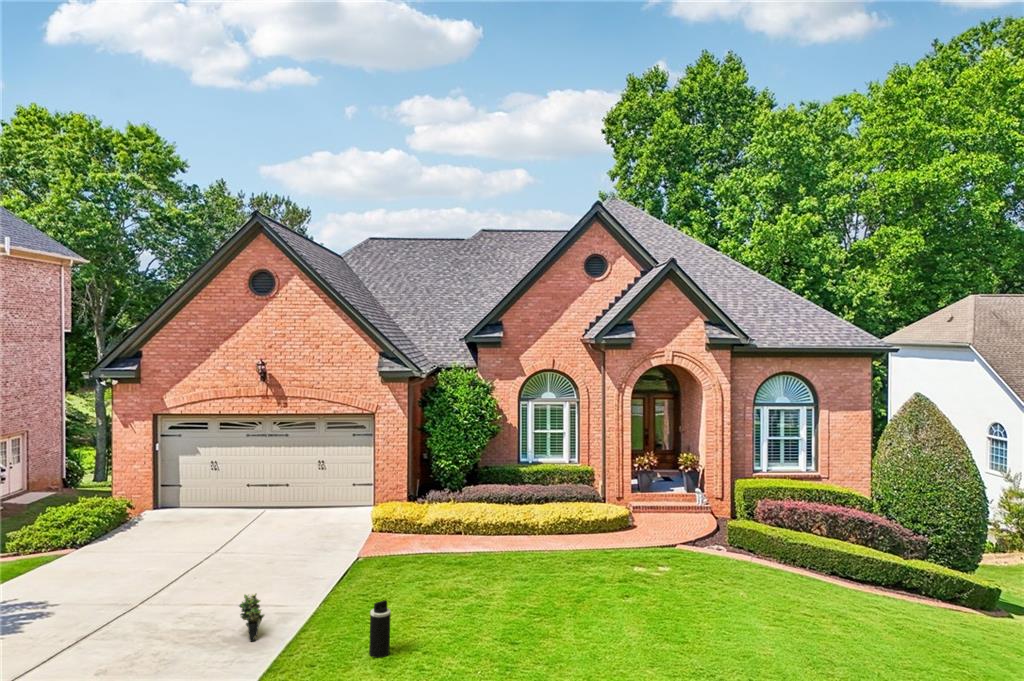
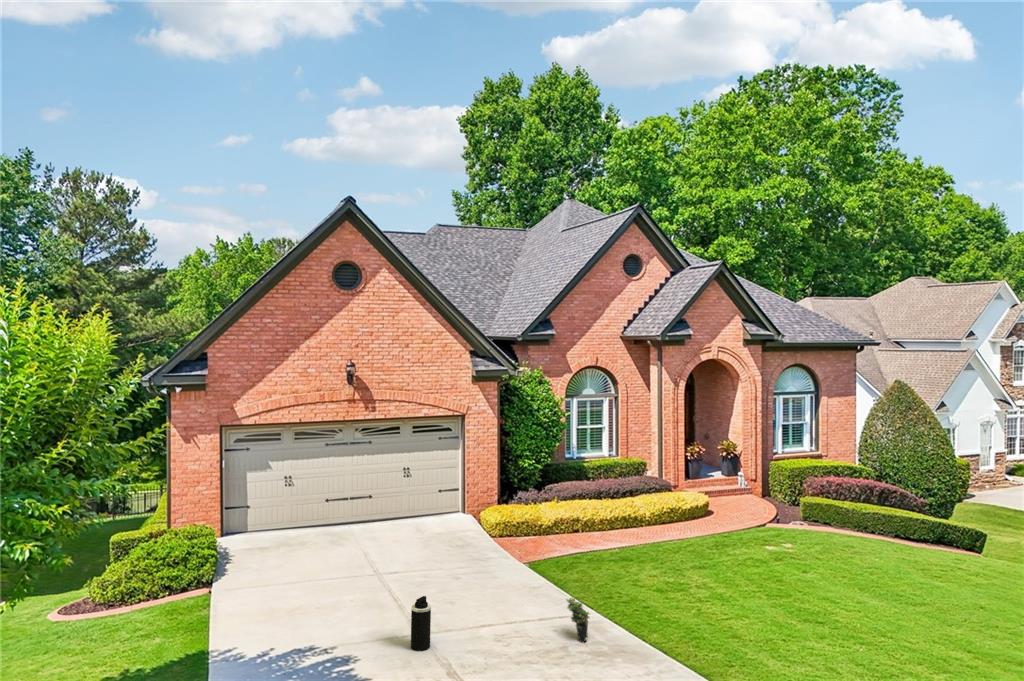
trash can: present [369,600,391,658] -> present [411,596,431,651]

